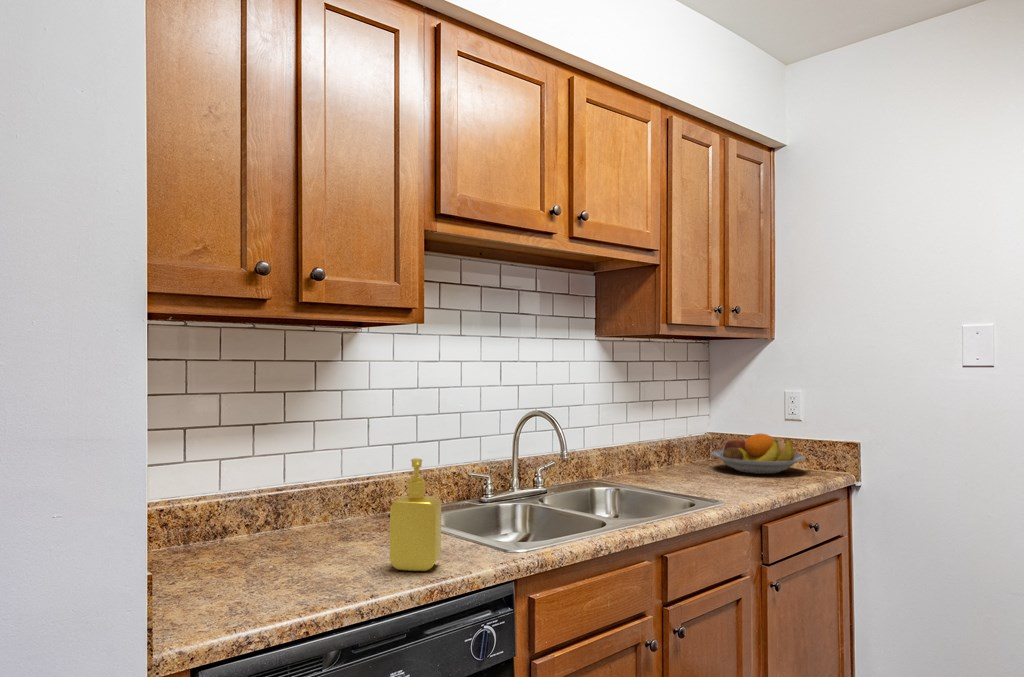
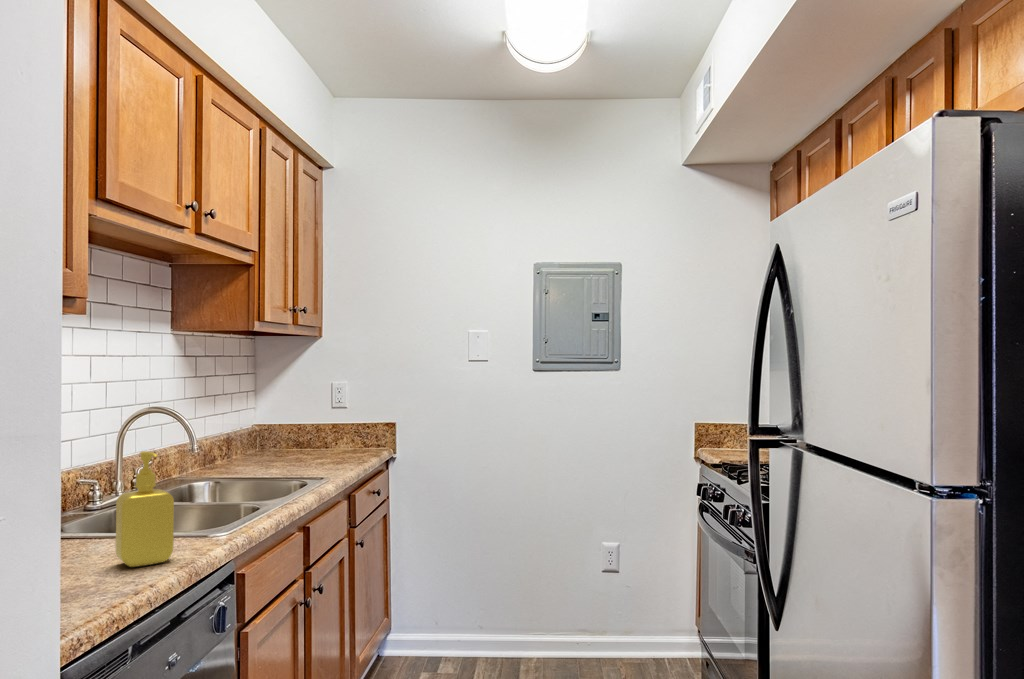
fruit bowl: present [712,433,805,474] -> none [273,420,356,457]

